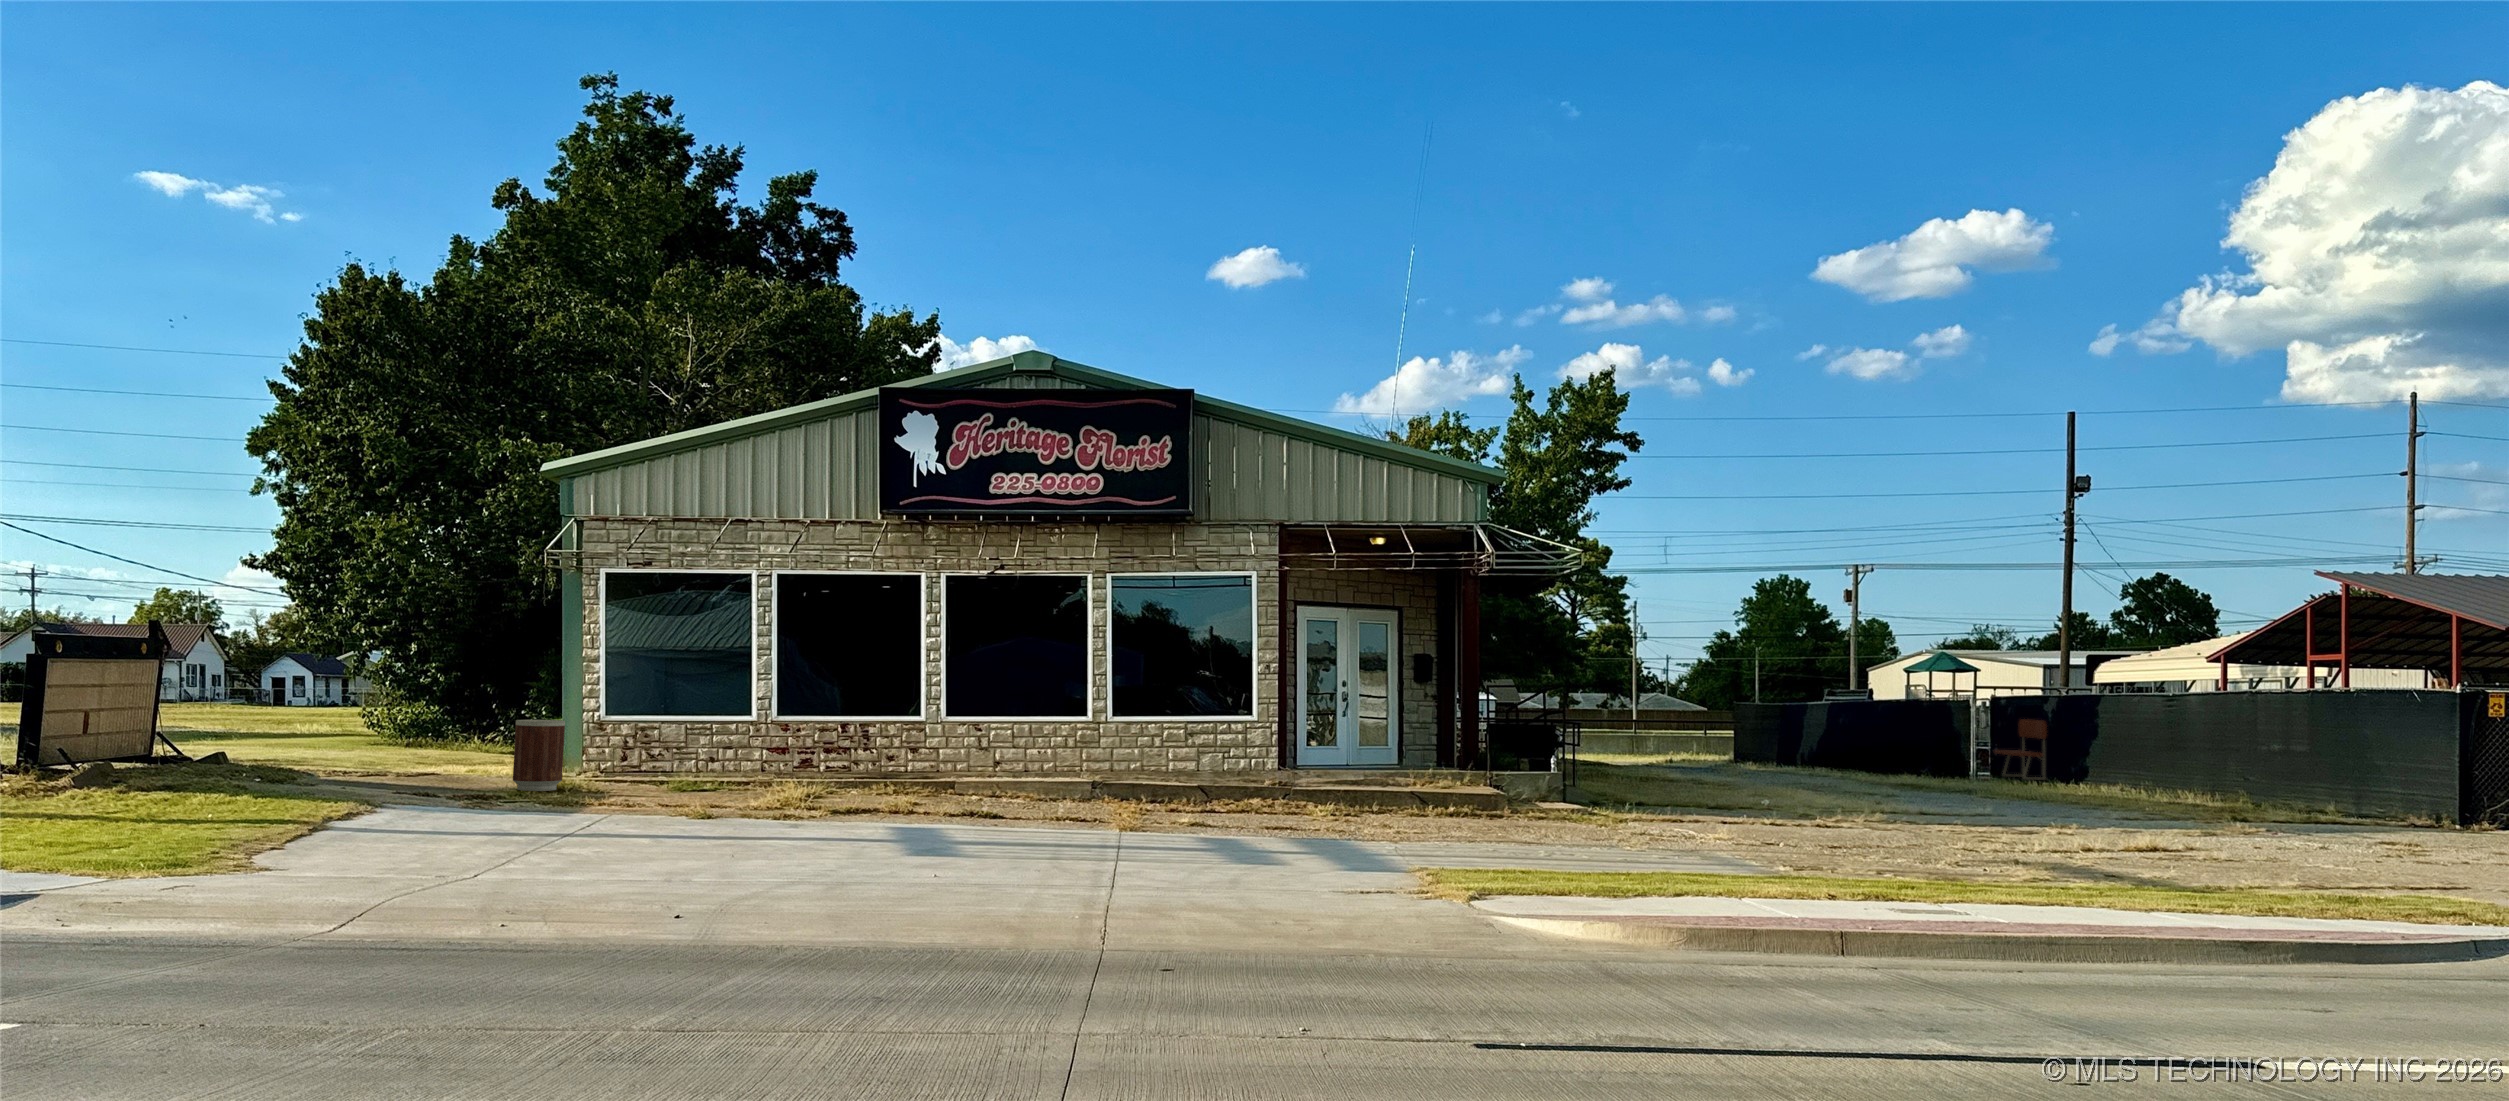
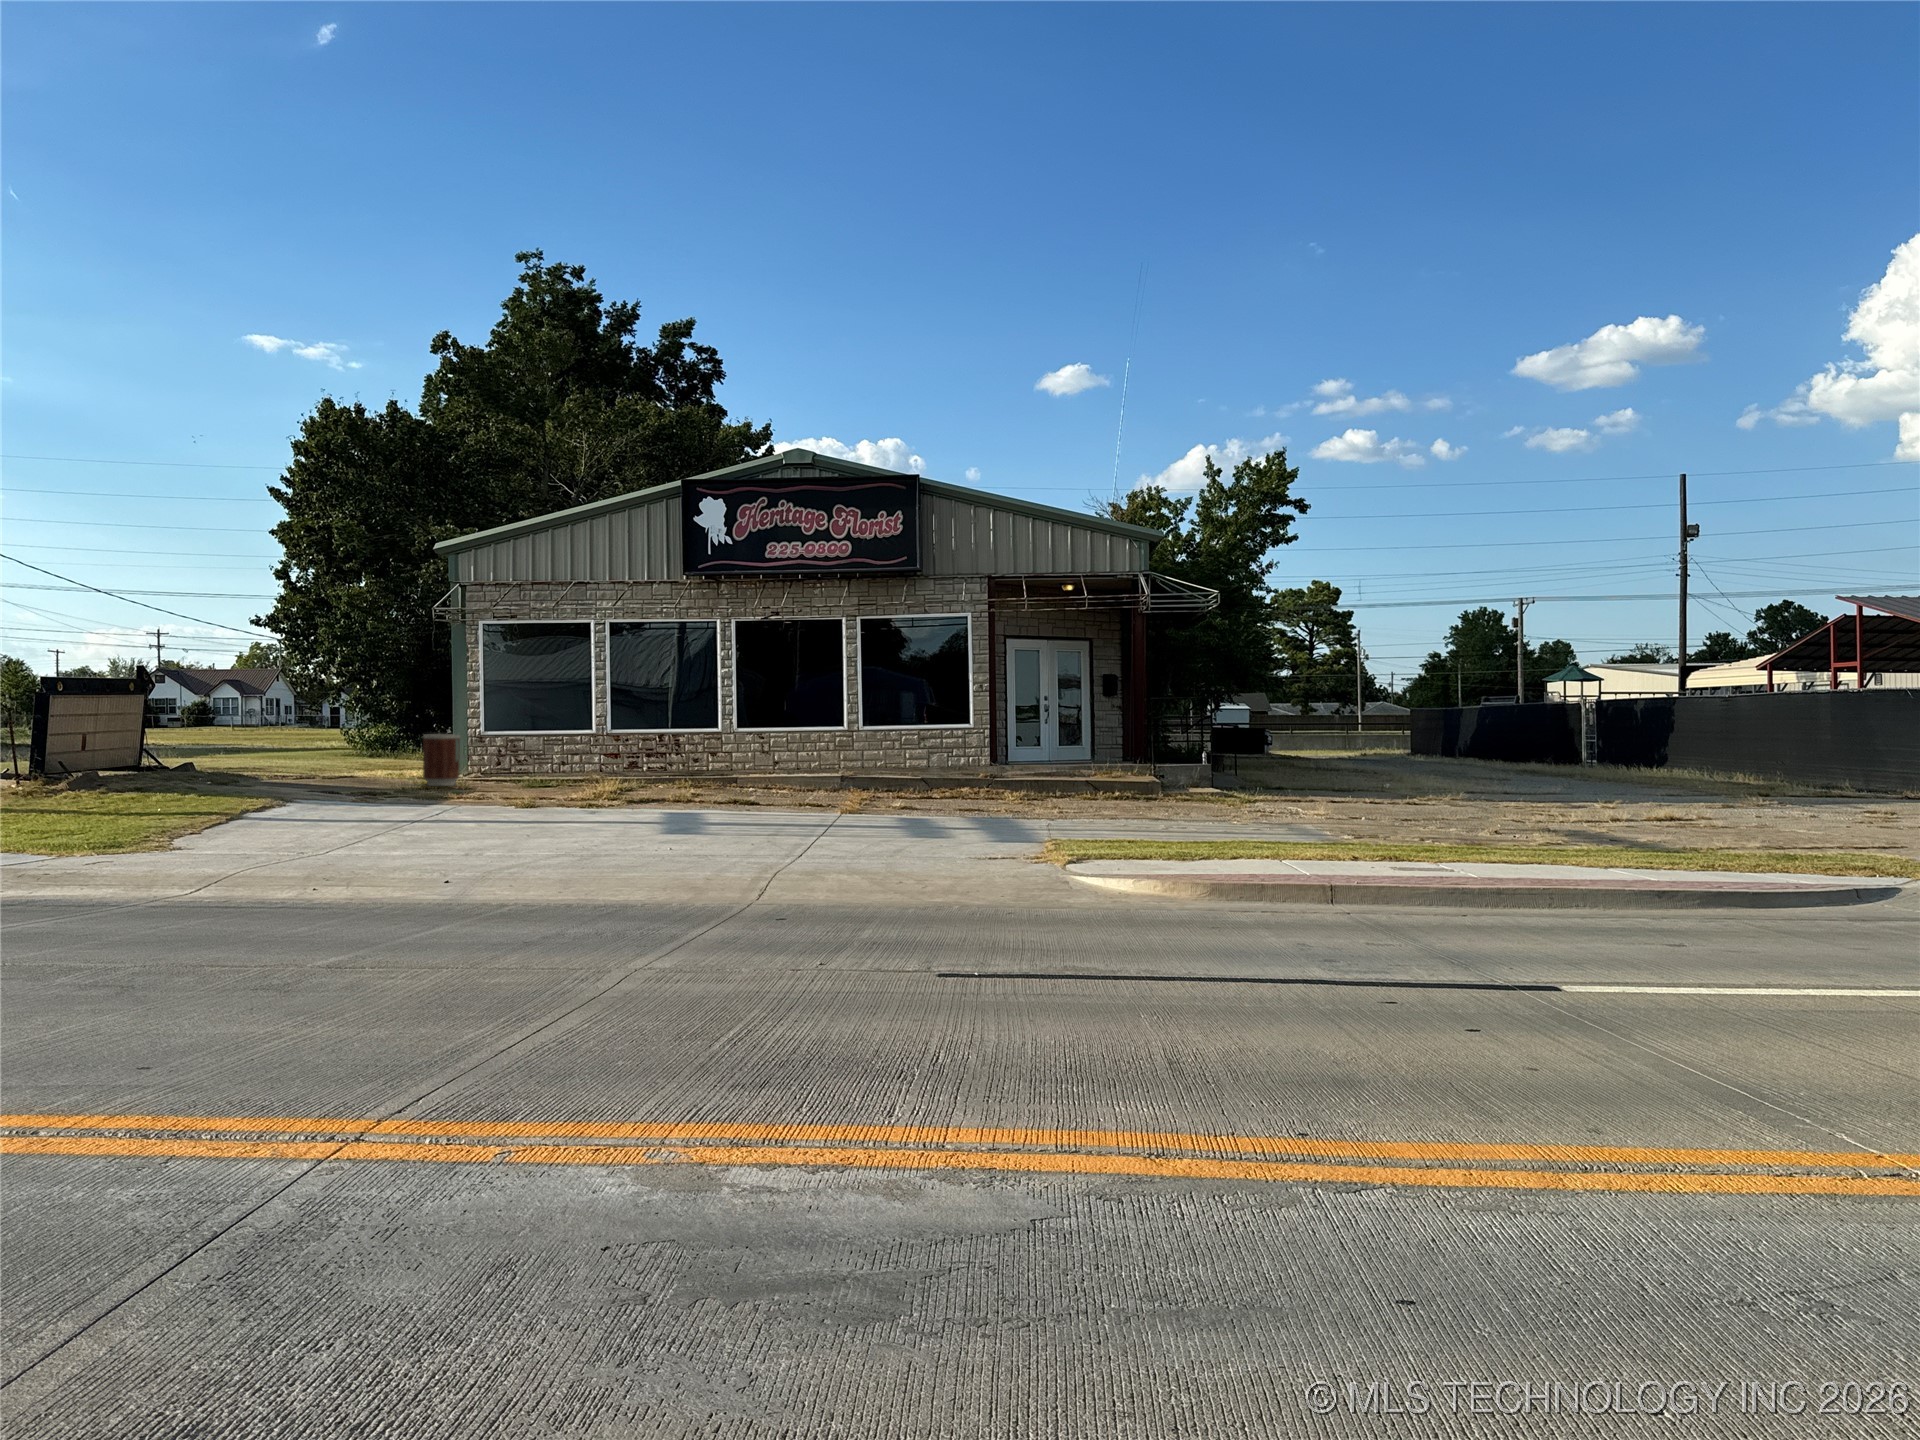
bench: present [1994,719,2047,780] -> none [1596,722,1638,769]

